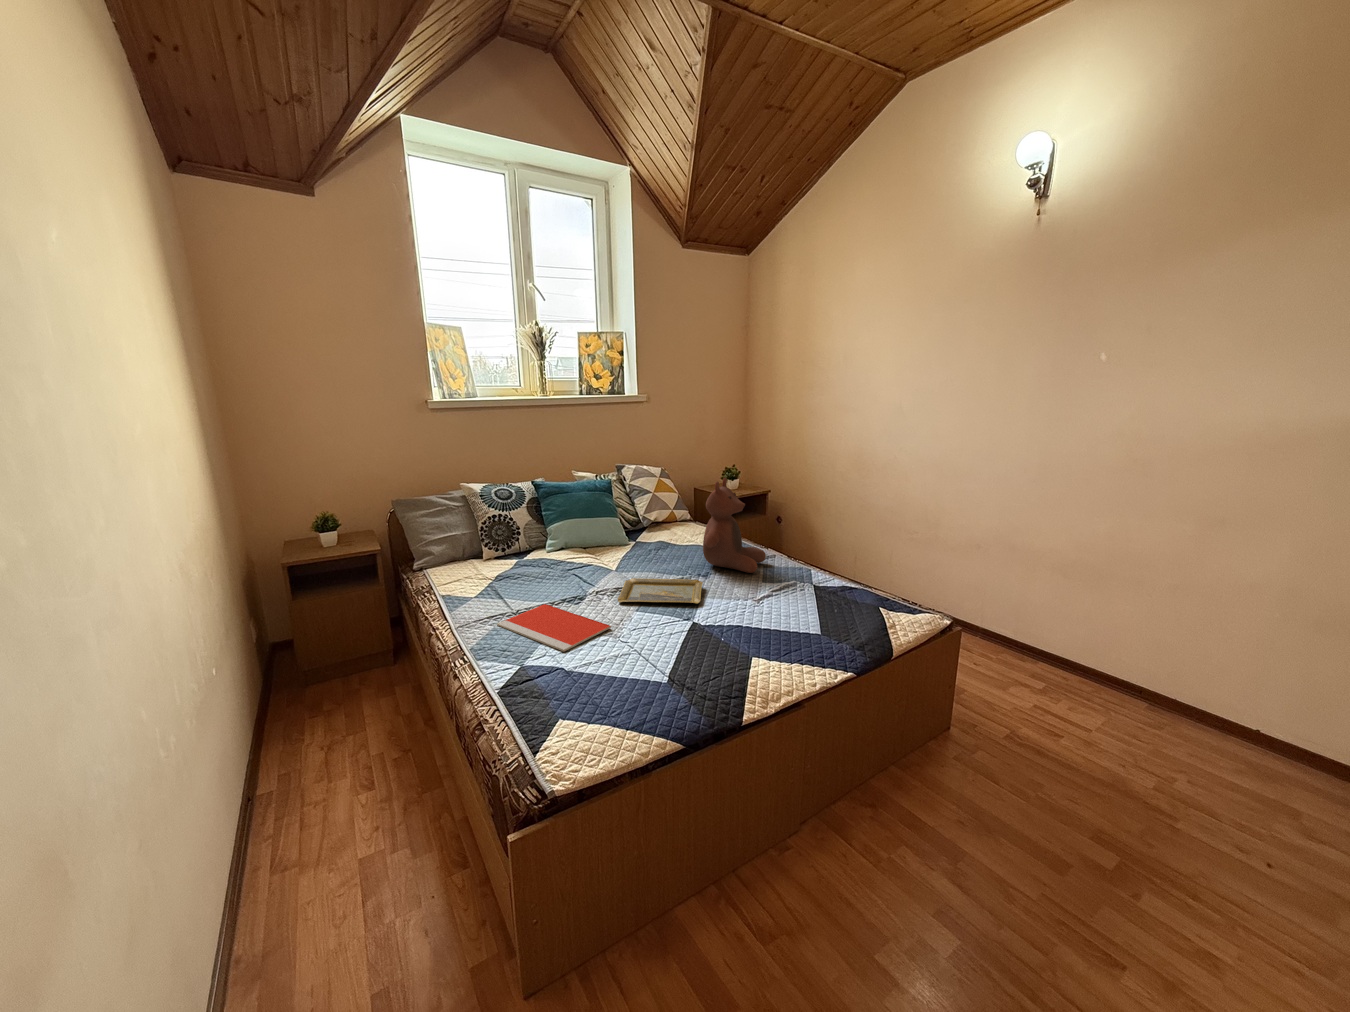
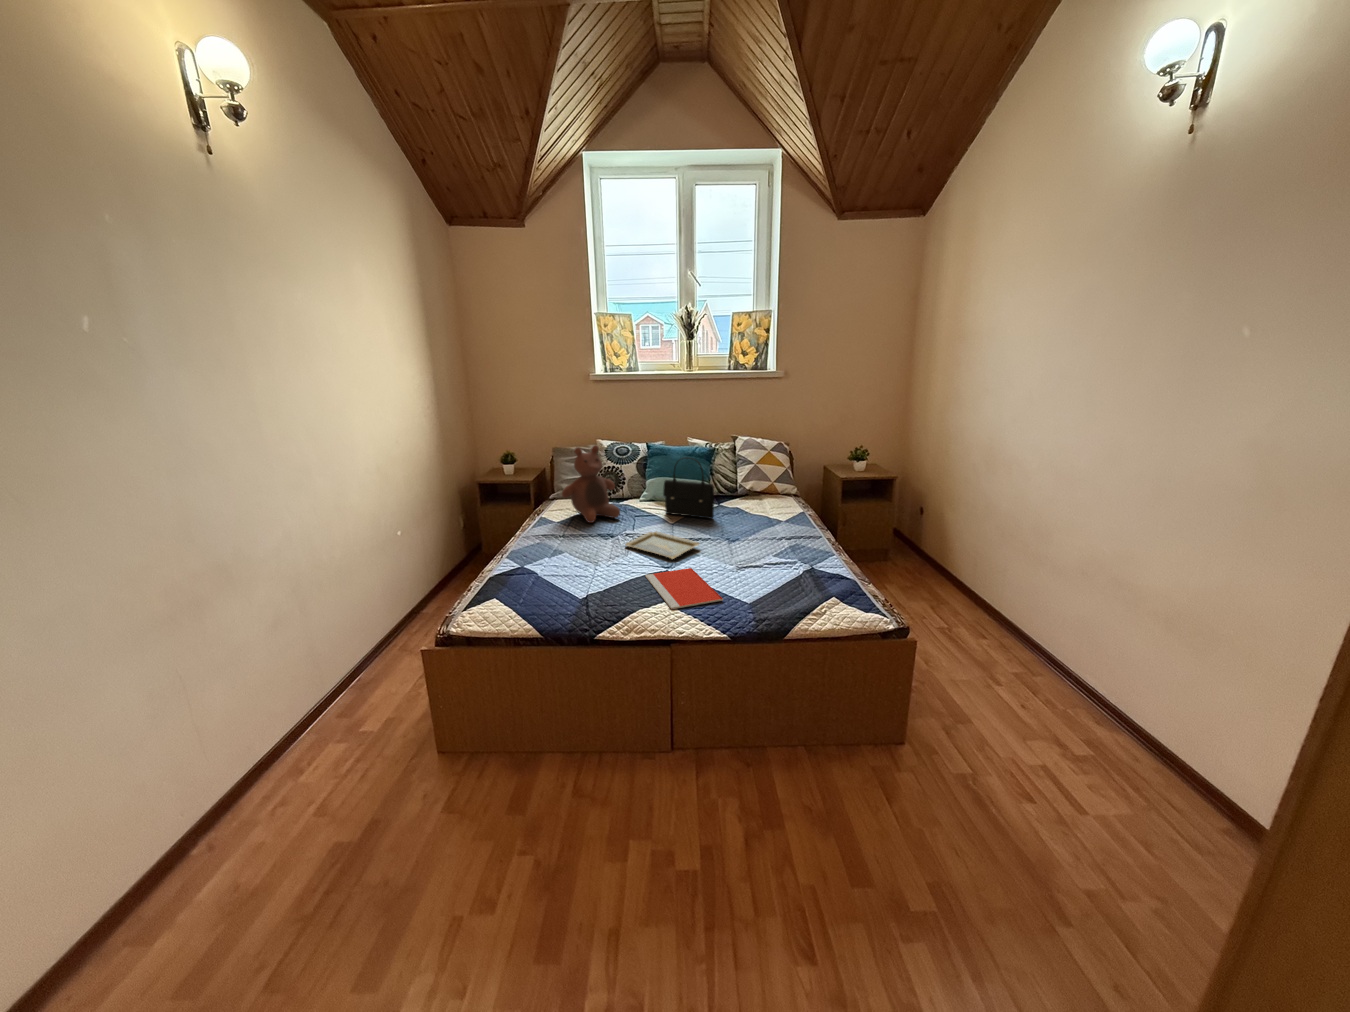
stuffed bear: present [703,478,766,573] -> present [562,445,620,523]
handbag: none [598,487,660,559] -> present [663,458,714,519]
notebook: present [497,604,611,652] -> present [645,568,723,609]

